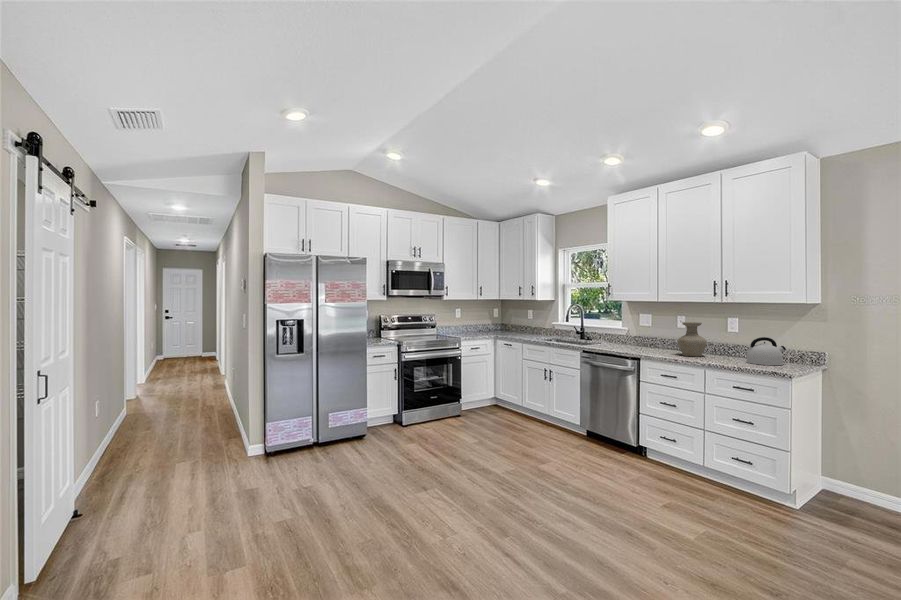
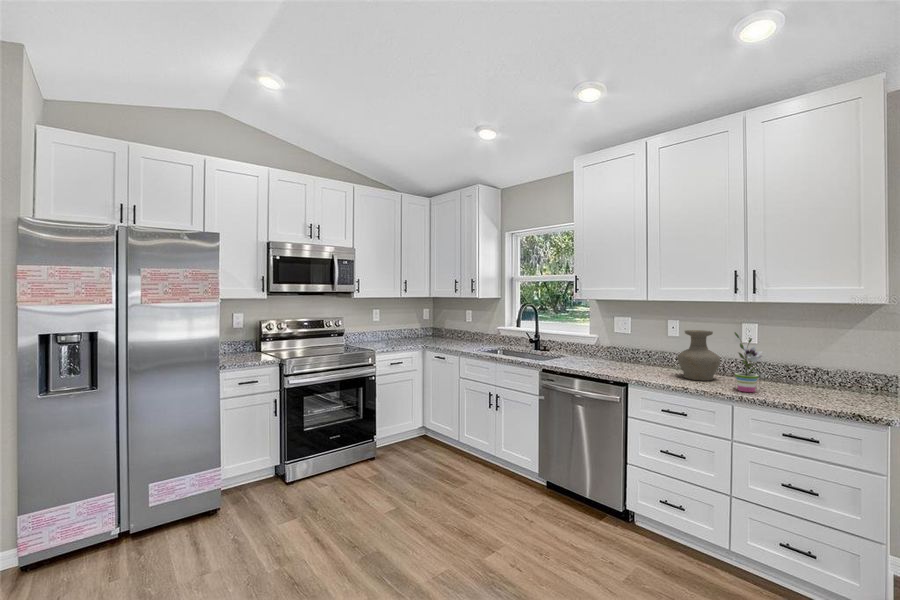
potted plant: none [709,322,729,362] -> present [735,332,762,392]
kettle: present [746,337,786,365] -> none [786,354,847,398]

